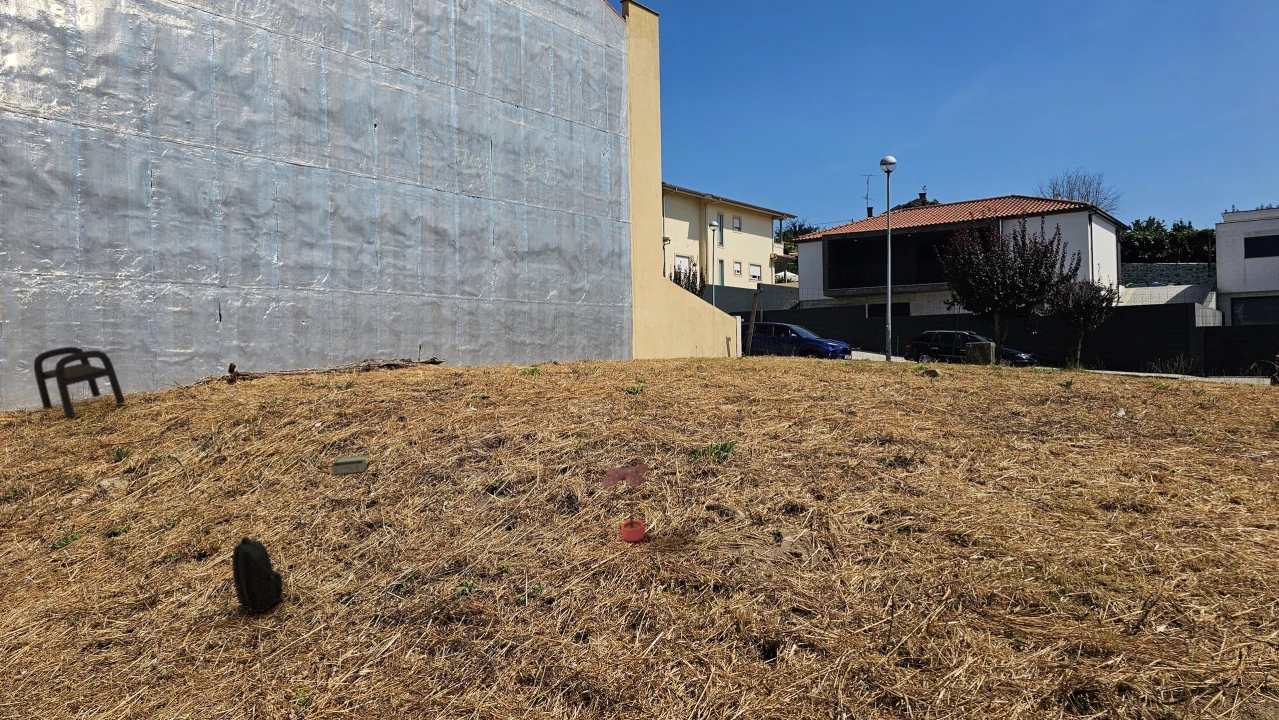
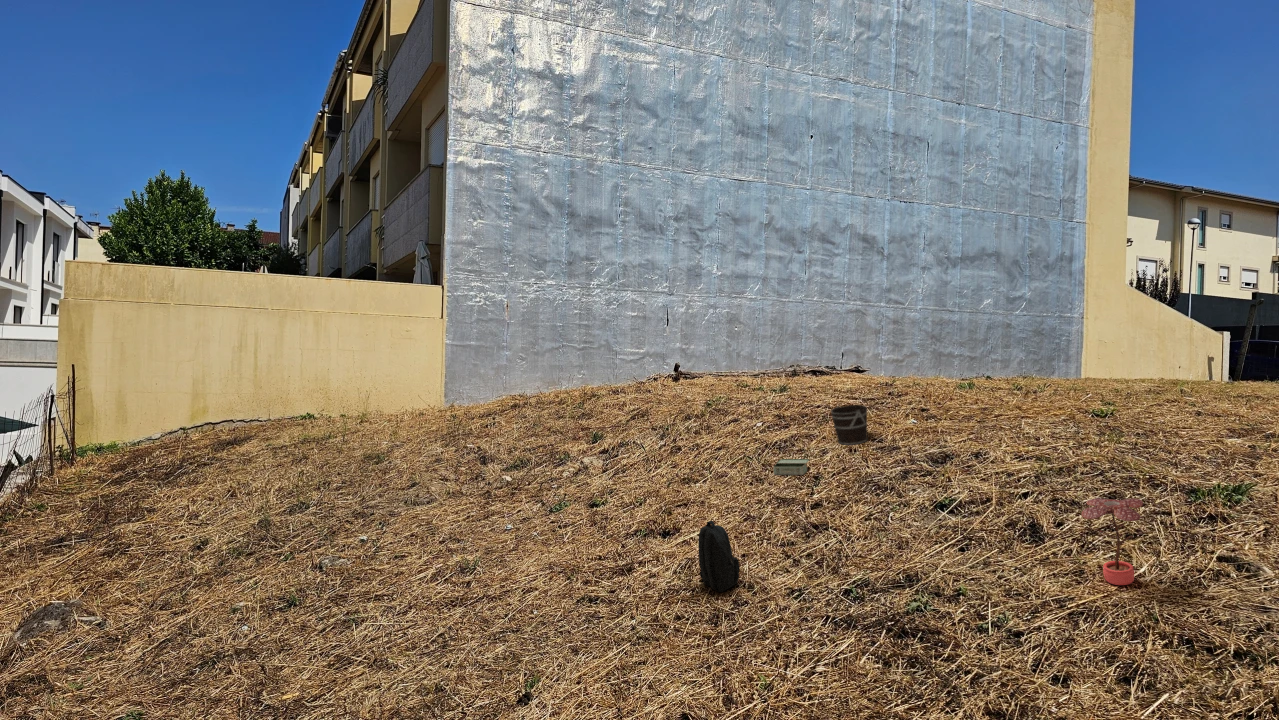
bench: present [34,347,125,417] -> none [530,345,594,404]
bucket: none [393,396,431,436] -> present [831,405,868,445]

